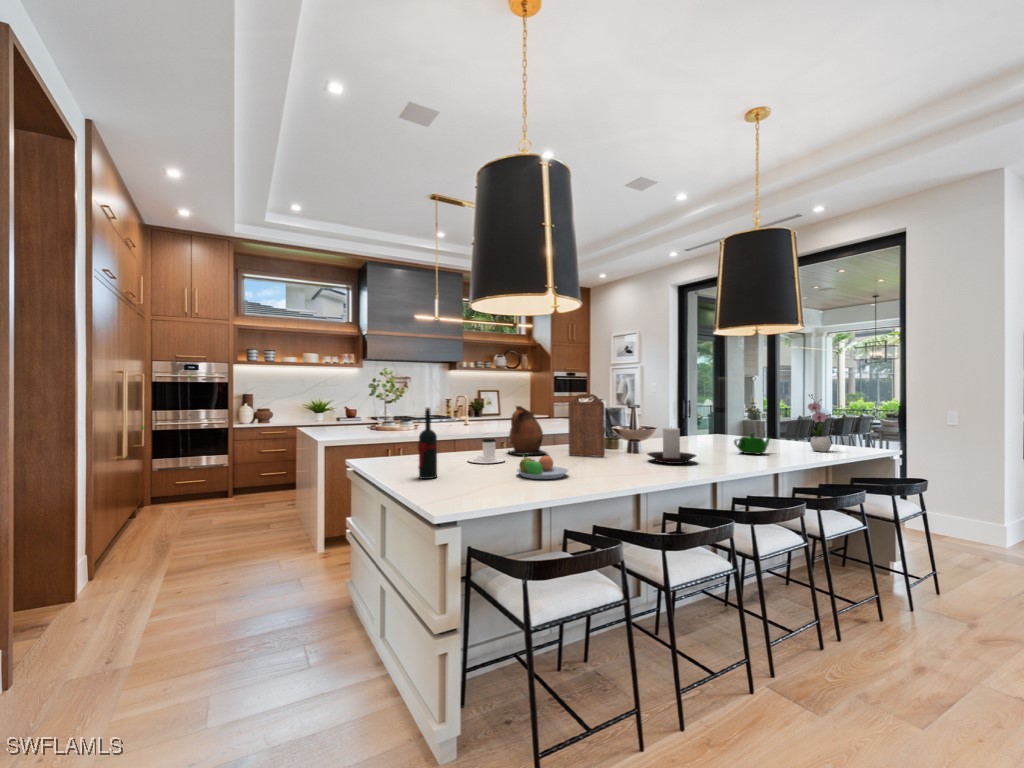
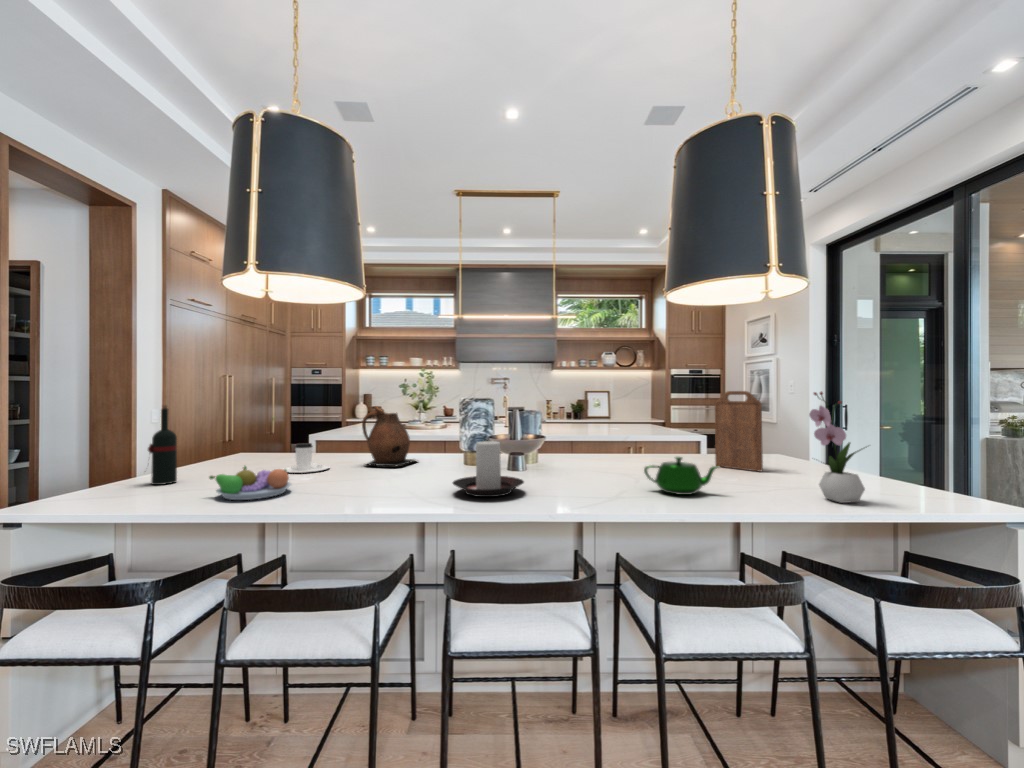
cutting board: present [568,394,605,457] -> present [715,391,763,471]

